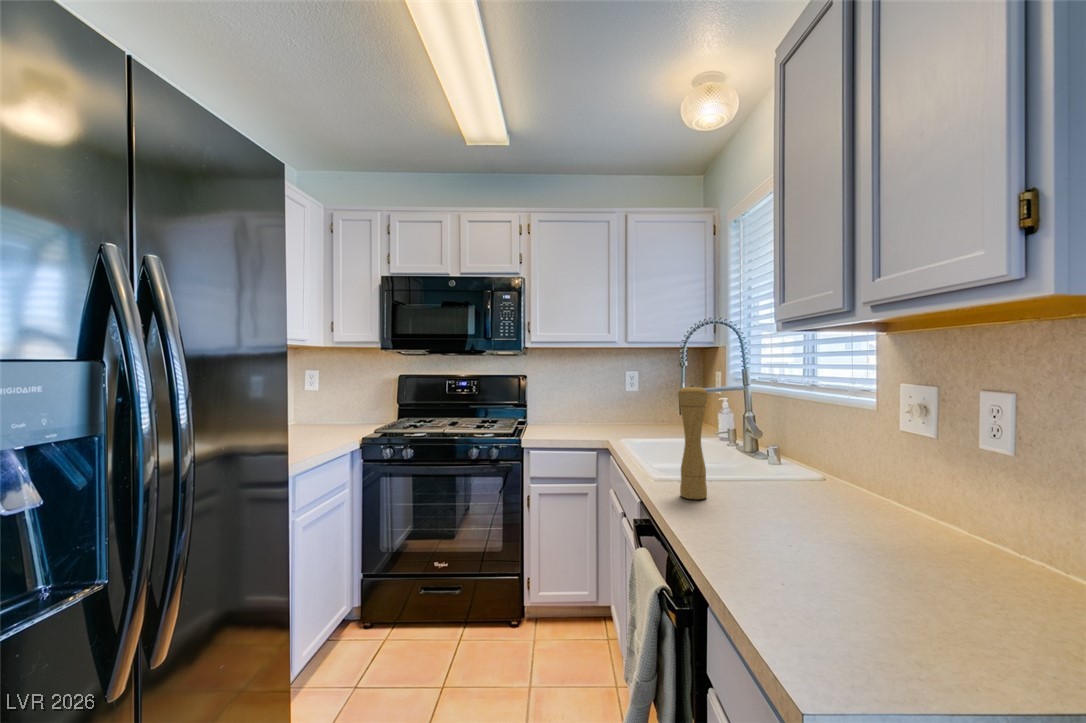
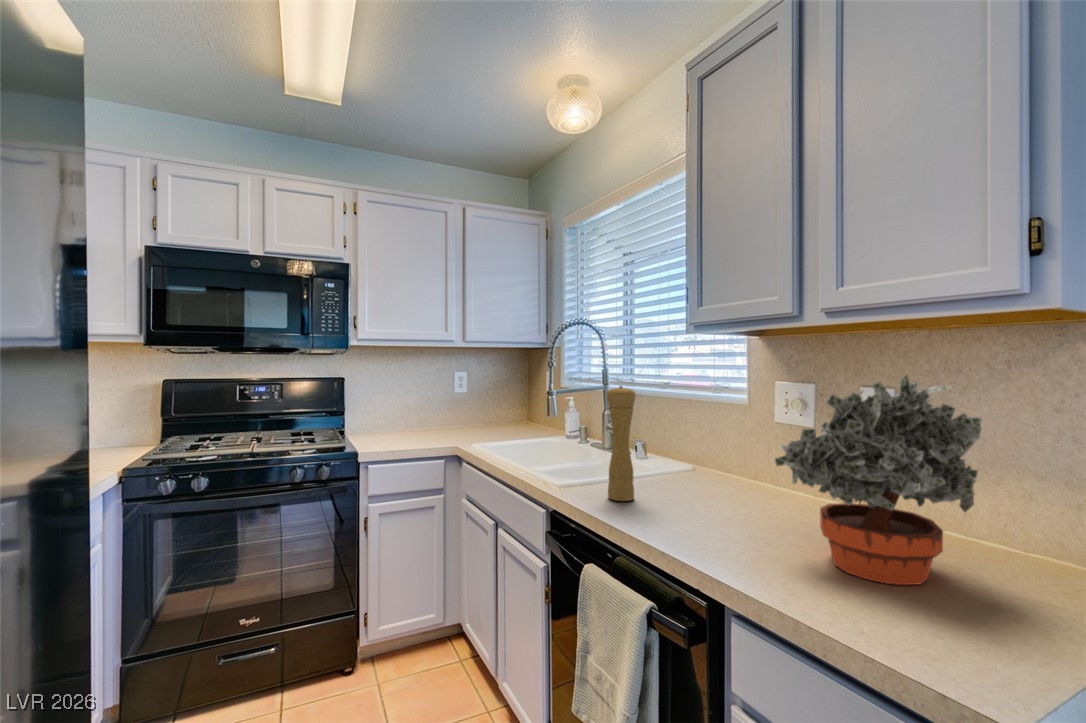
potted plant: none [779,372,1010,619] -> present [775,374,982,585]

